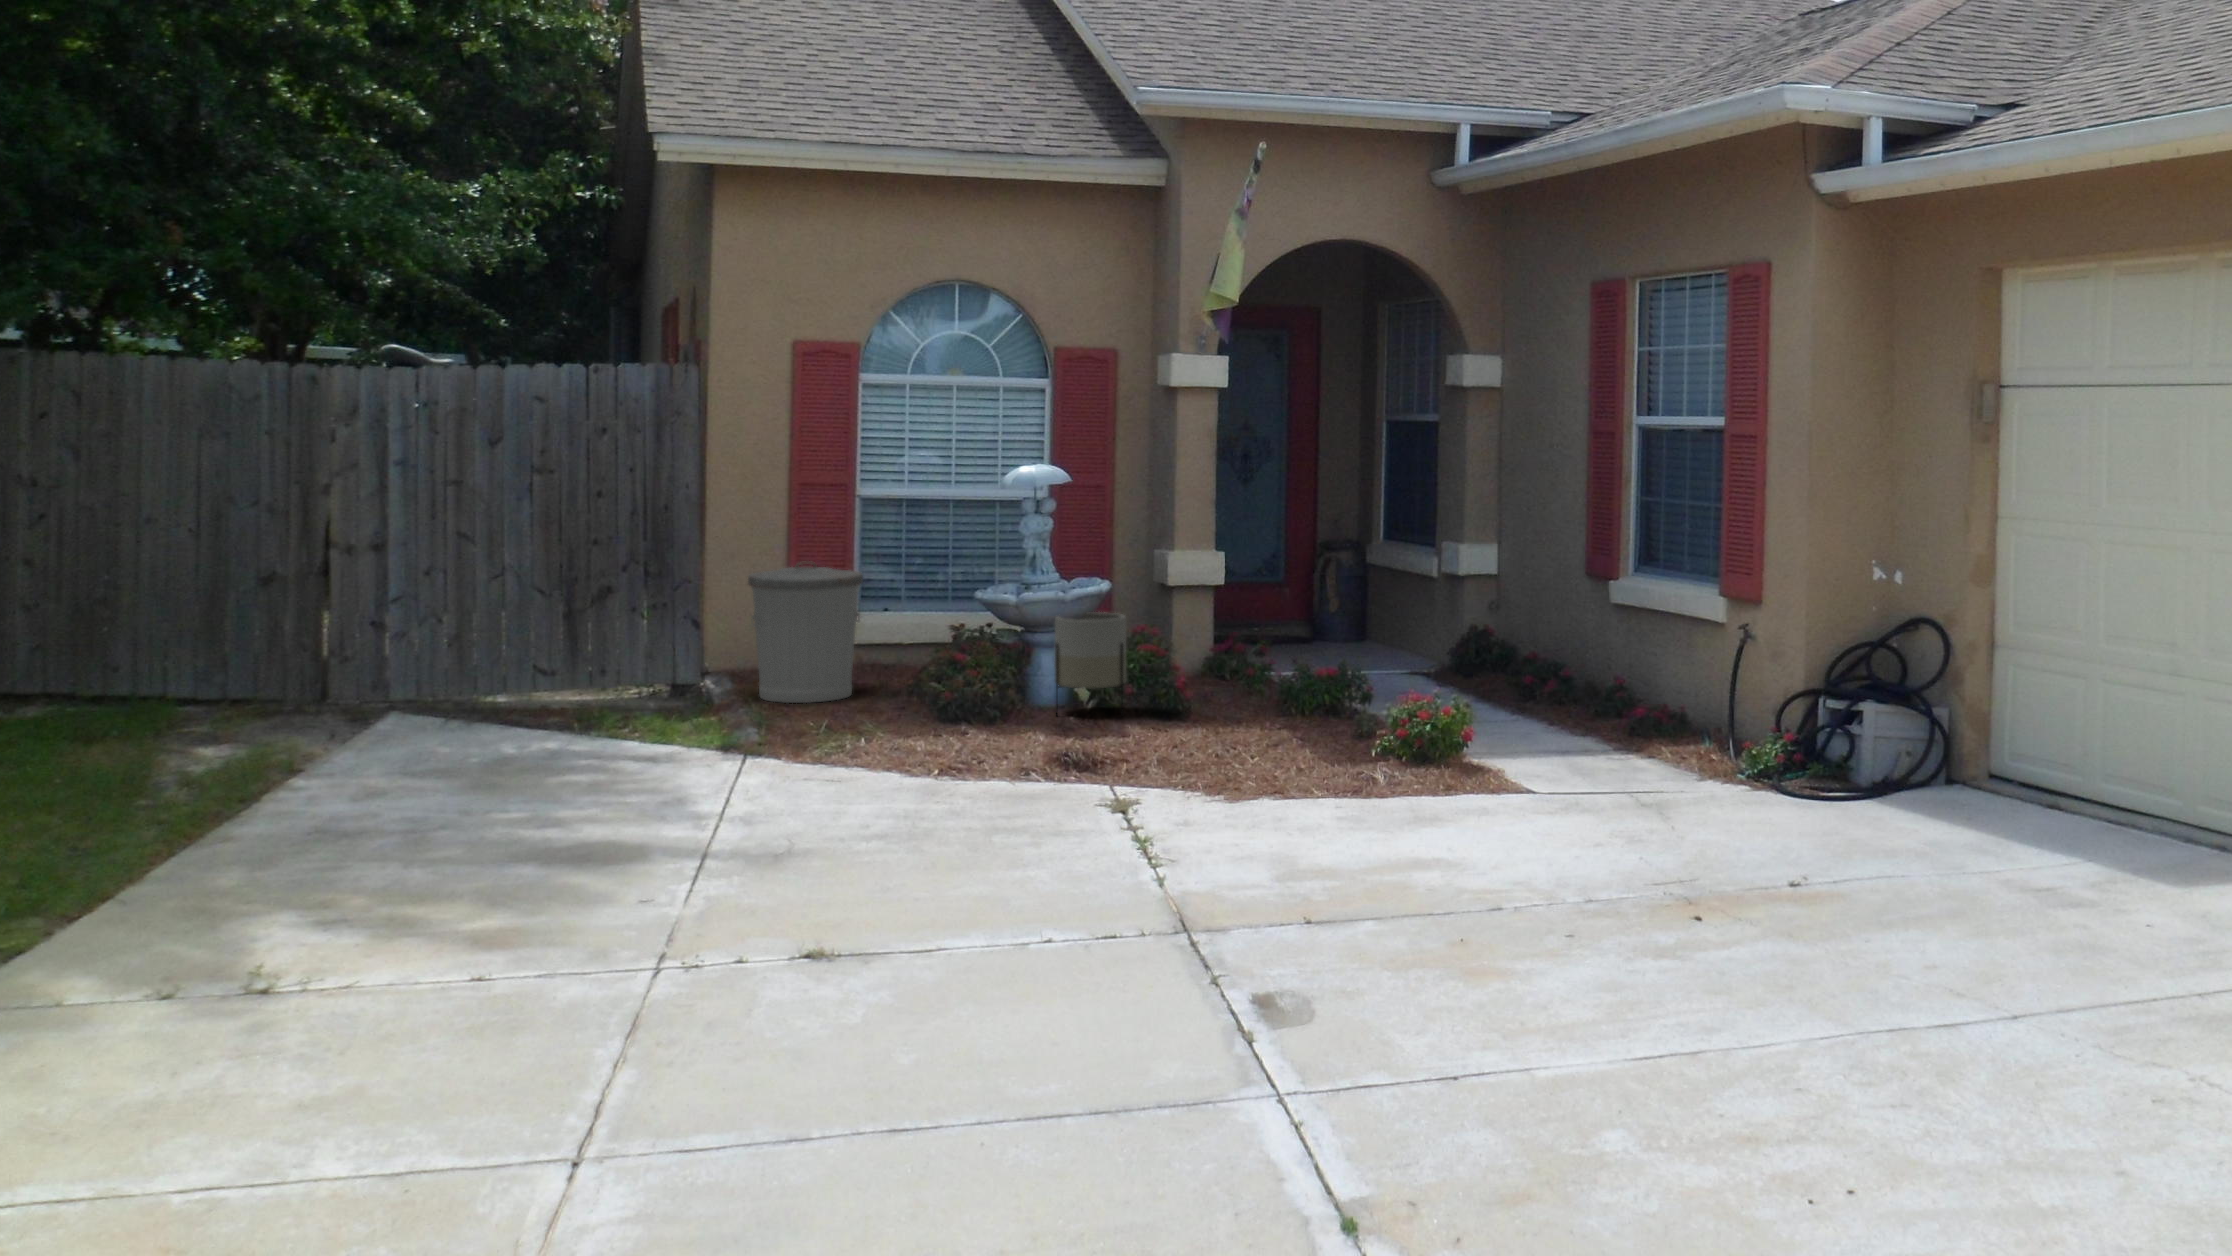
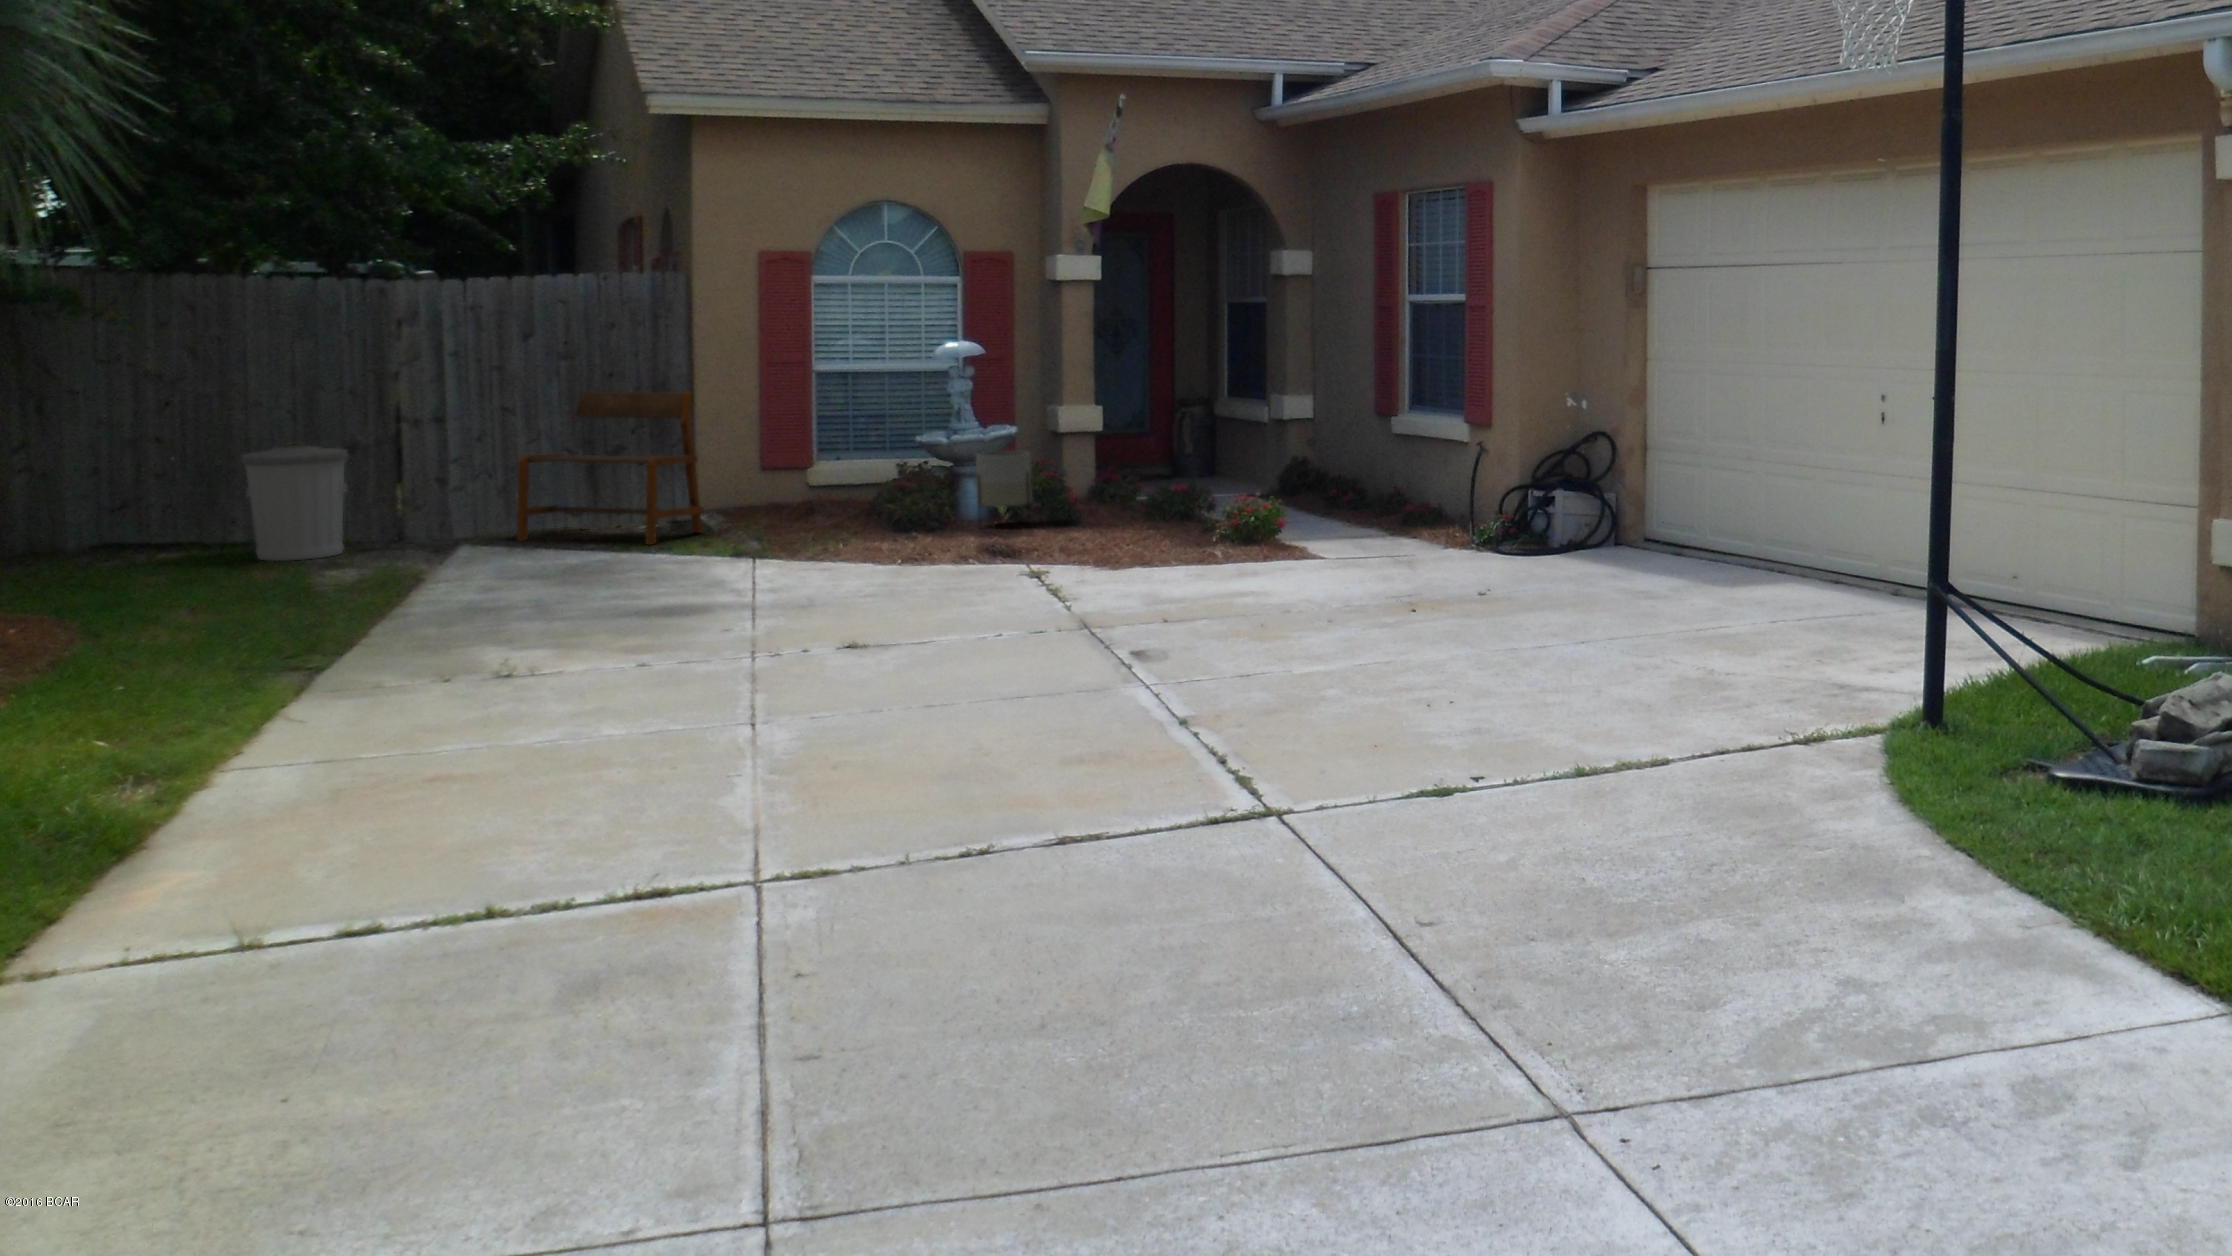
bench: none [463,516,702,727] -> present [517,391,704,545]
trash can: present [748,561,863,703] -> present [241,443,348,561]

